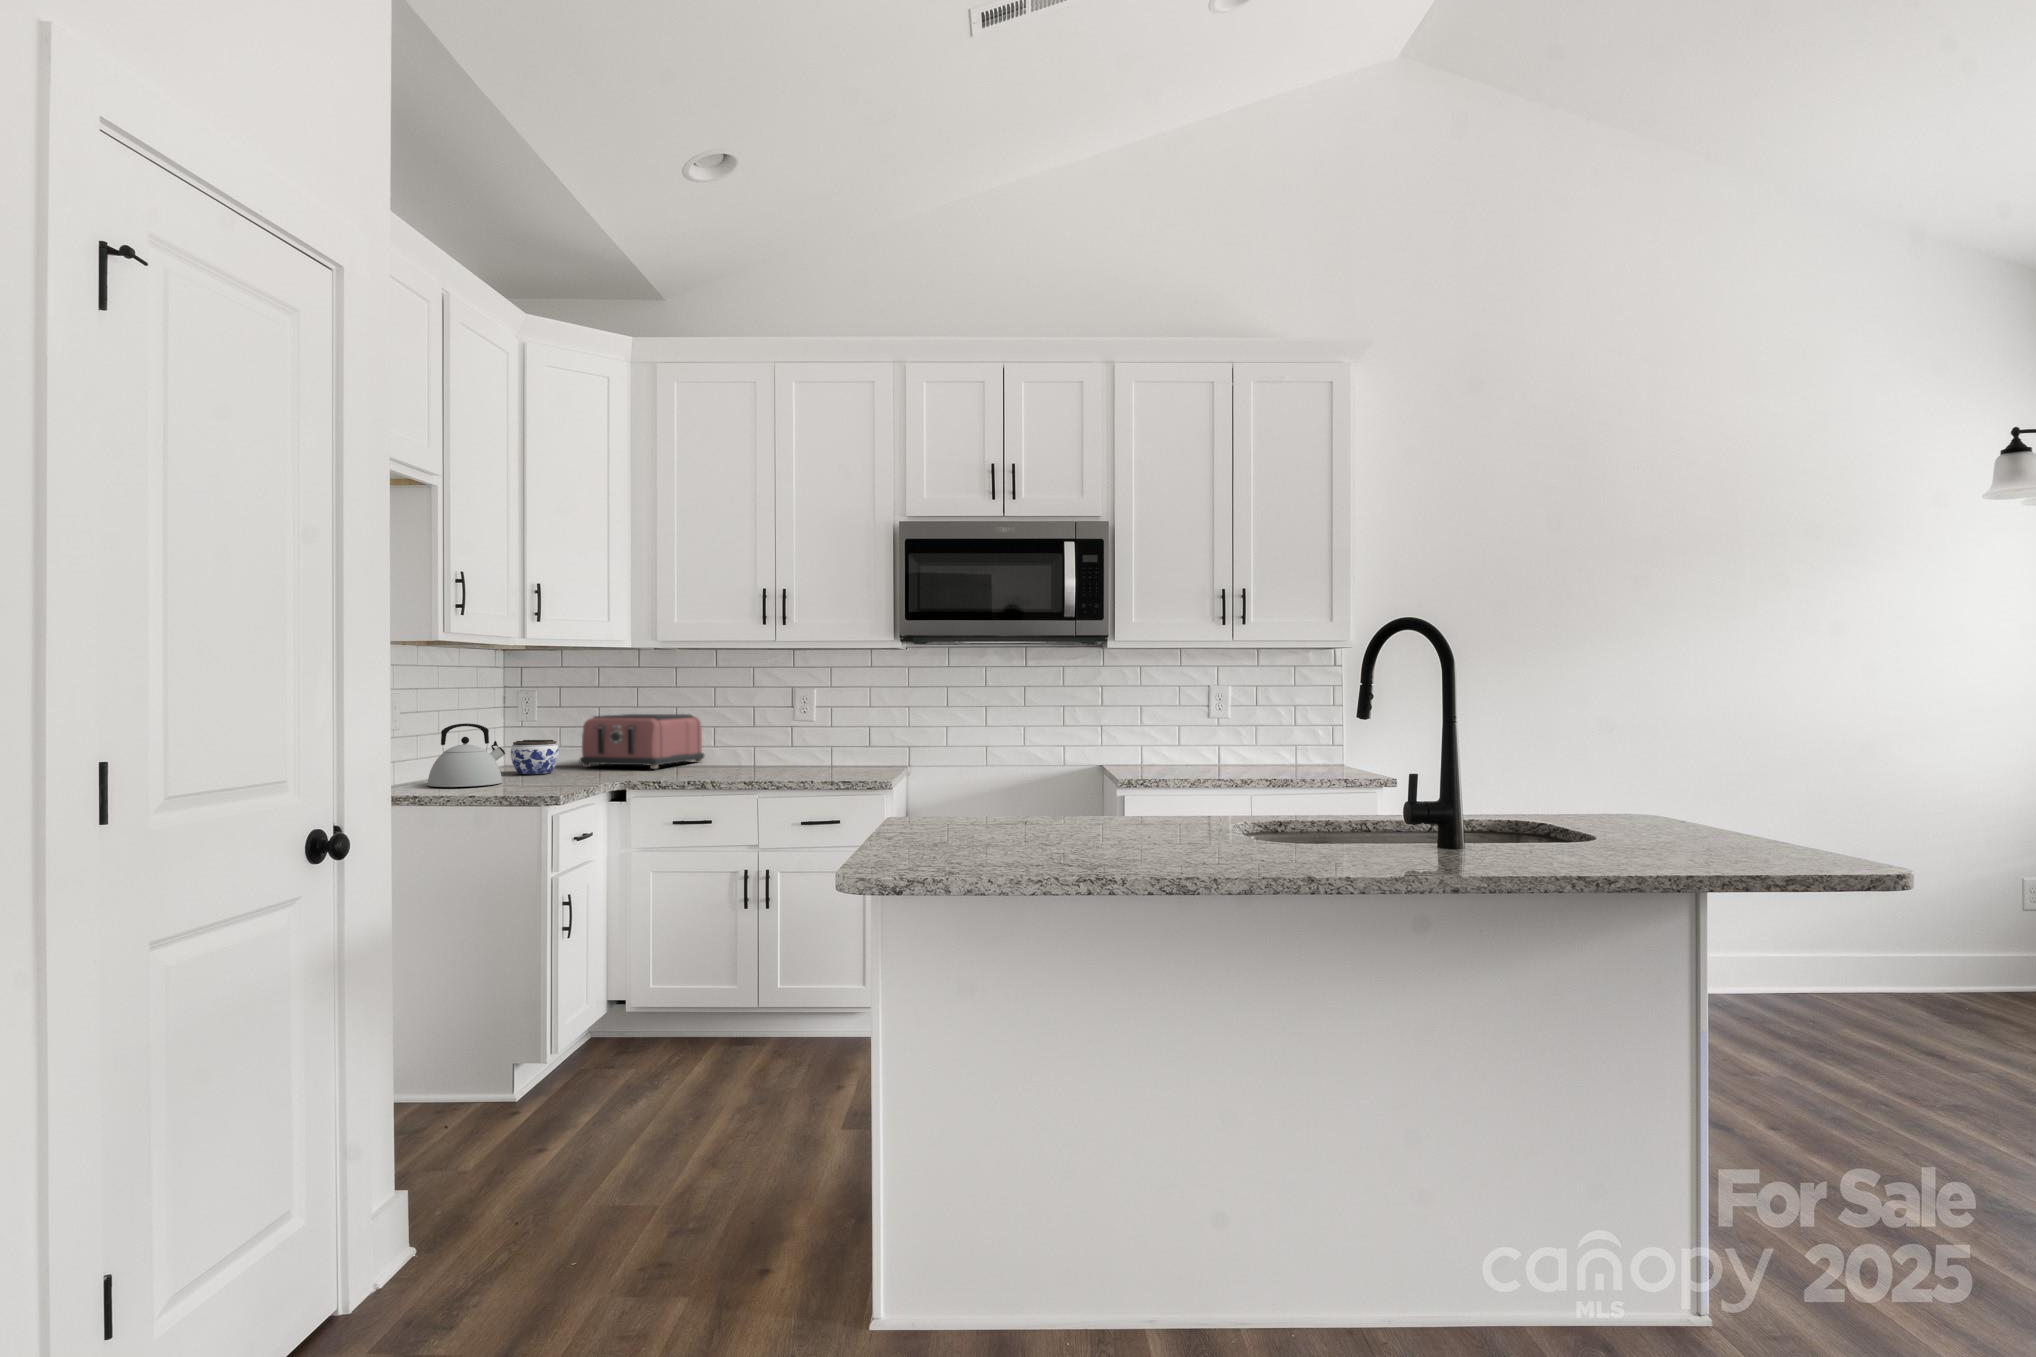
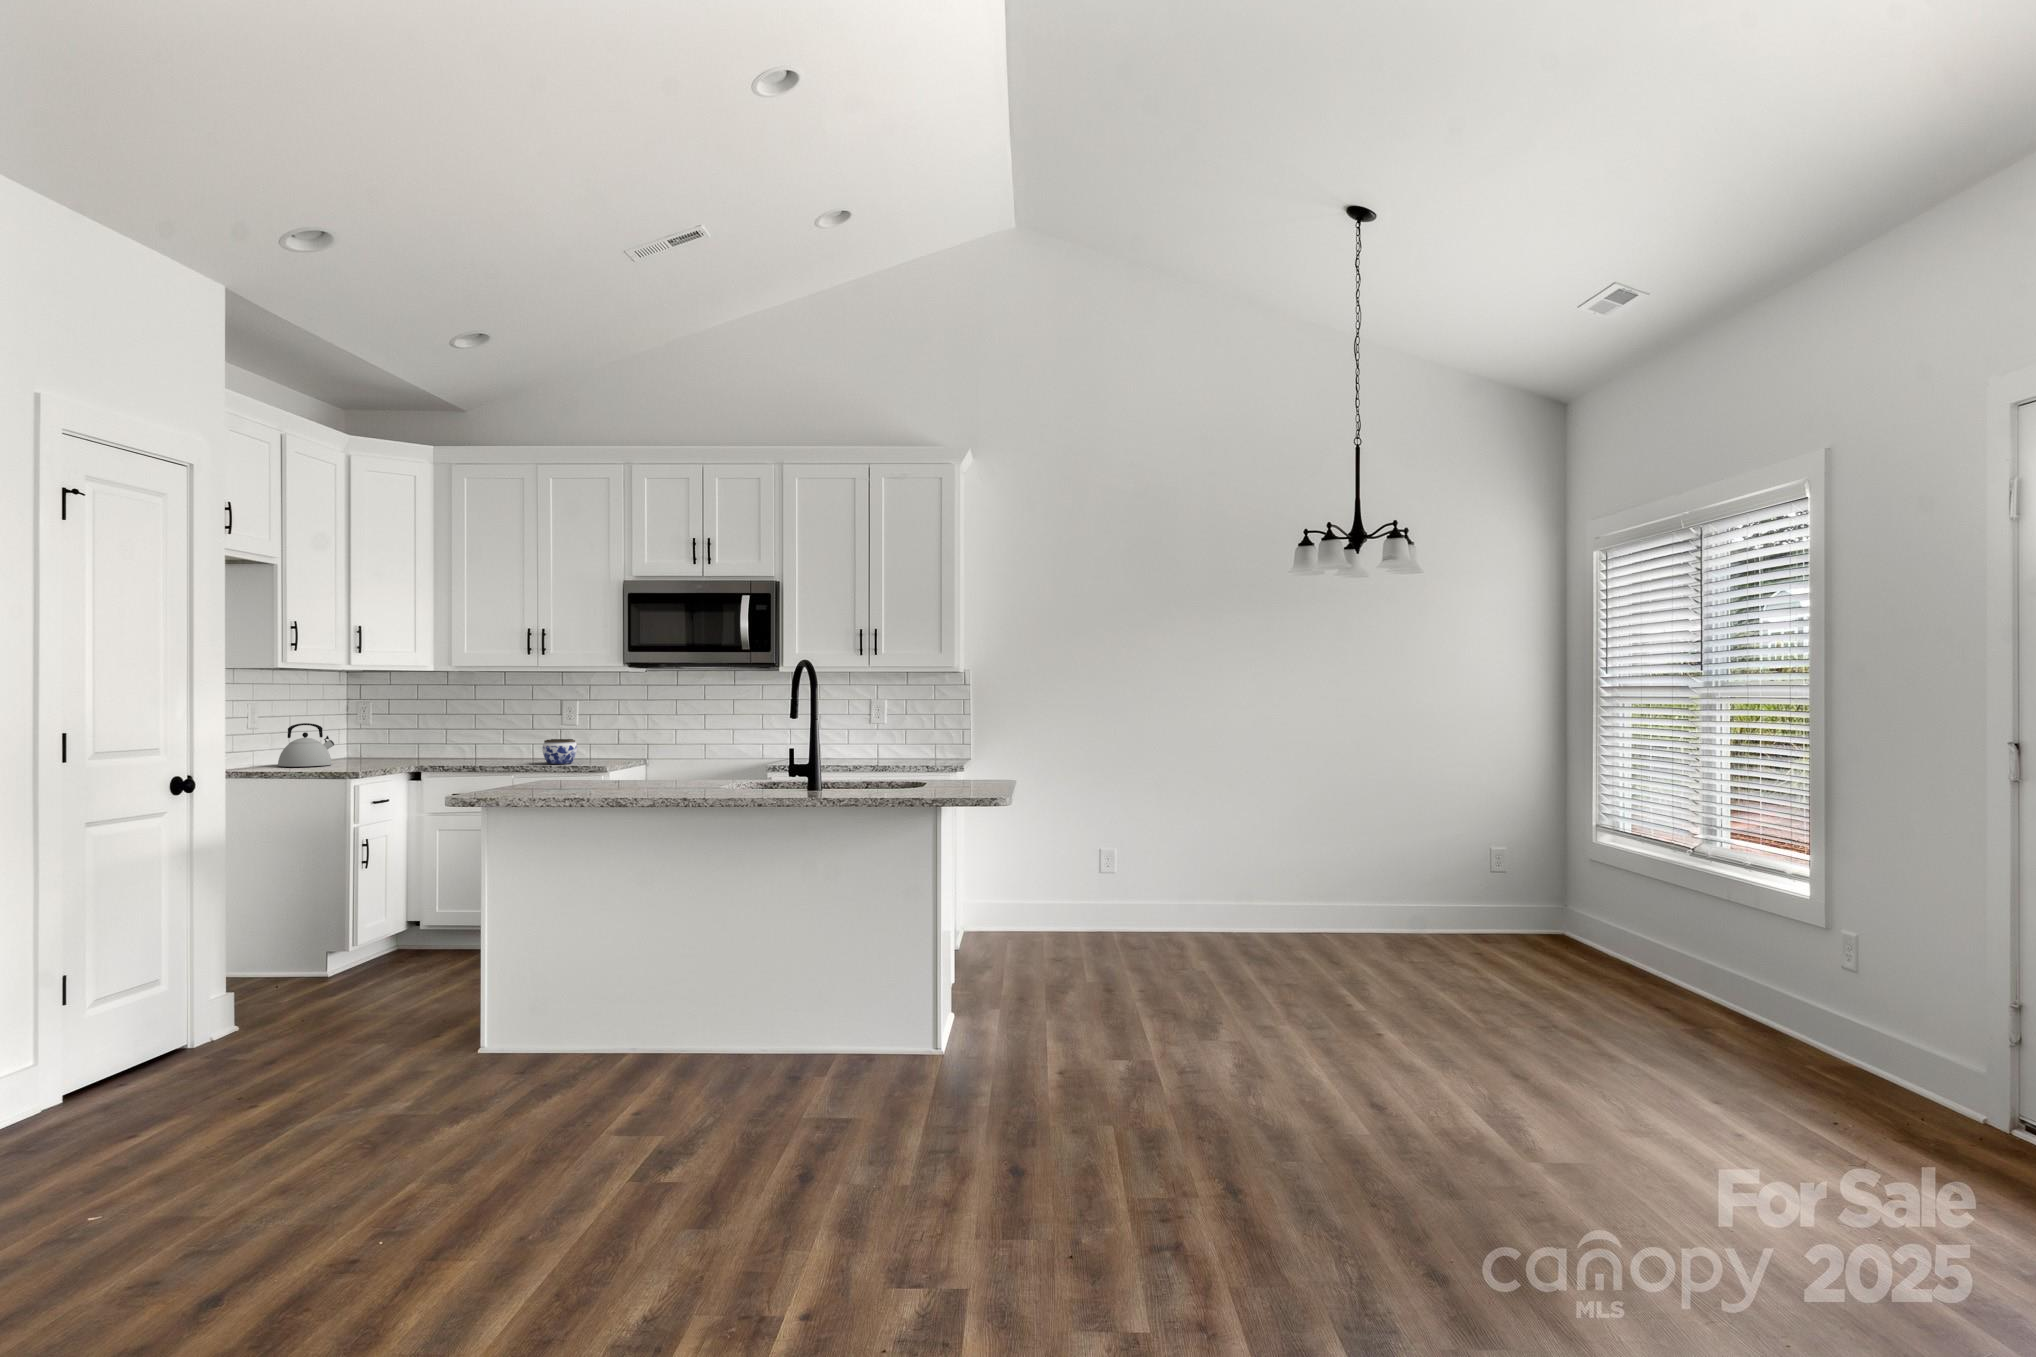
toaster: present [580,714,704,769] -> none [397,718,494,757]
jar: present [511,740,559,774] -> present [542,739,577,764]

